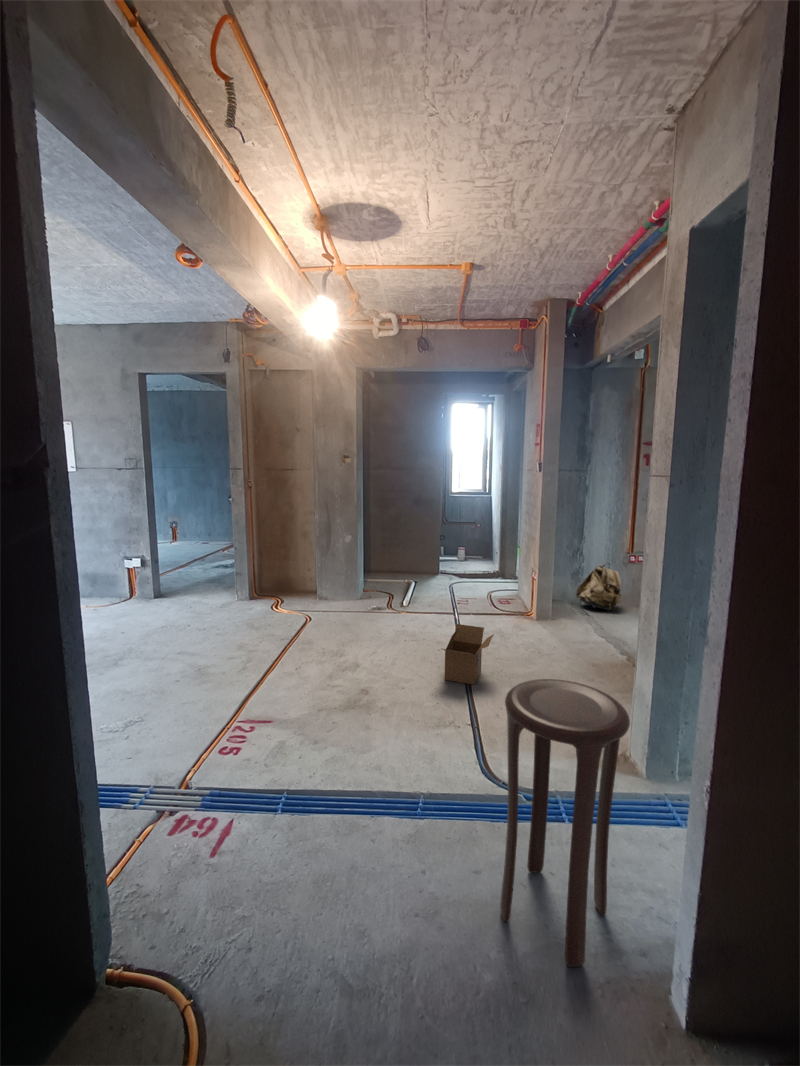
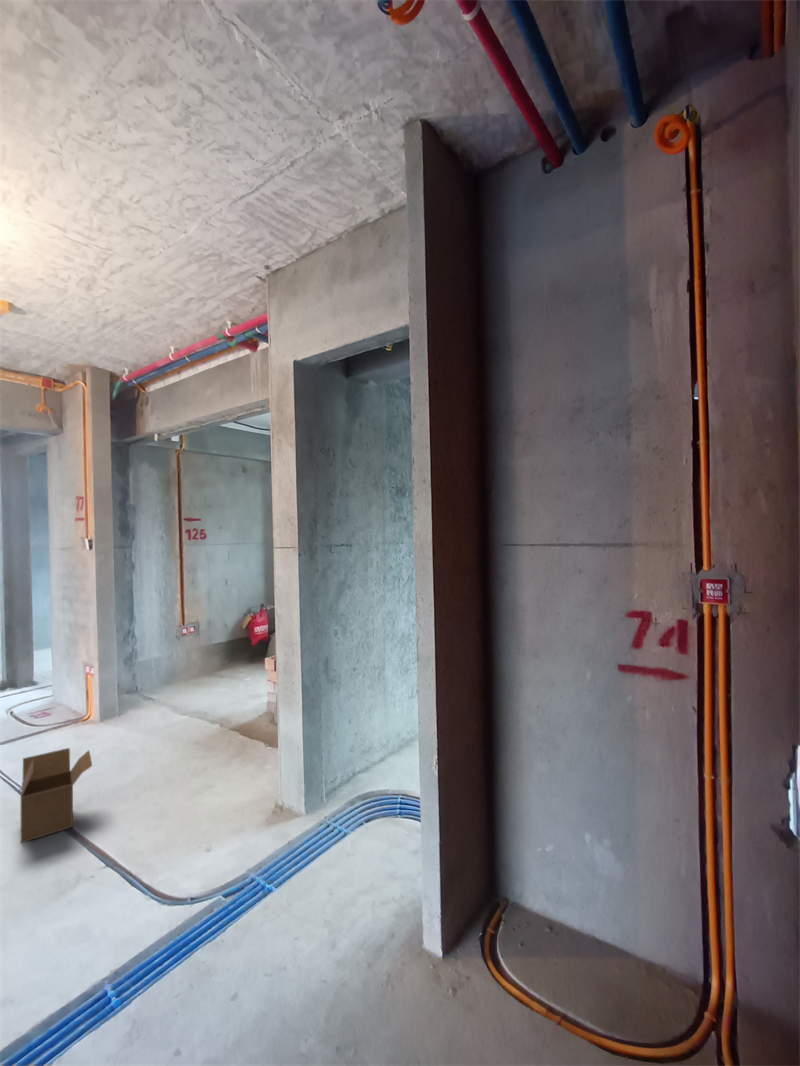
backpack: present [576,564,621,611] -> none [133,641,184,694]
stool: present [500,679,630,967] -> none [260,727,368,1010]

